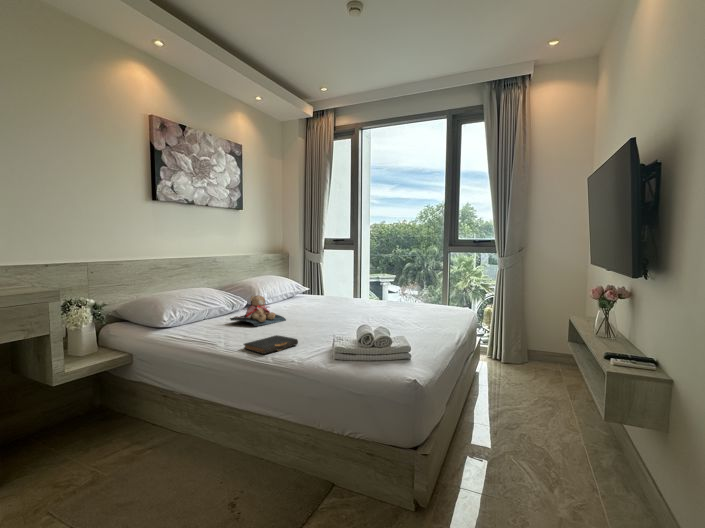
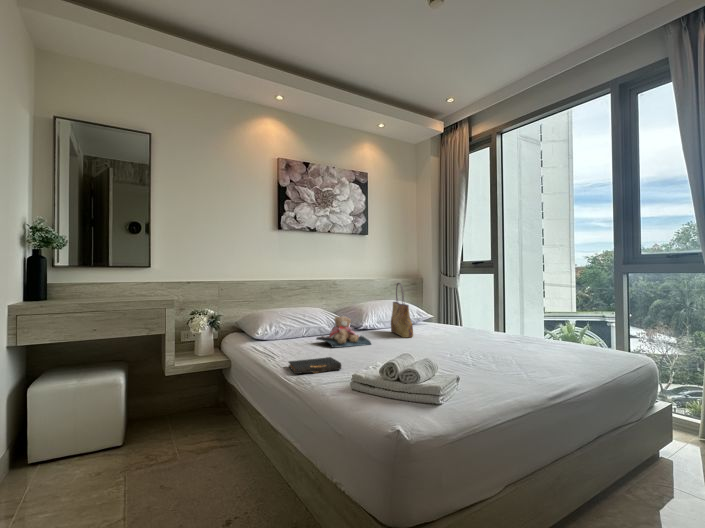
tote bag: none [285,261,312,311] -> present [391,283,413,338]

